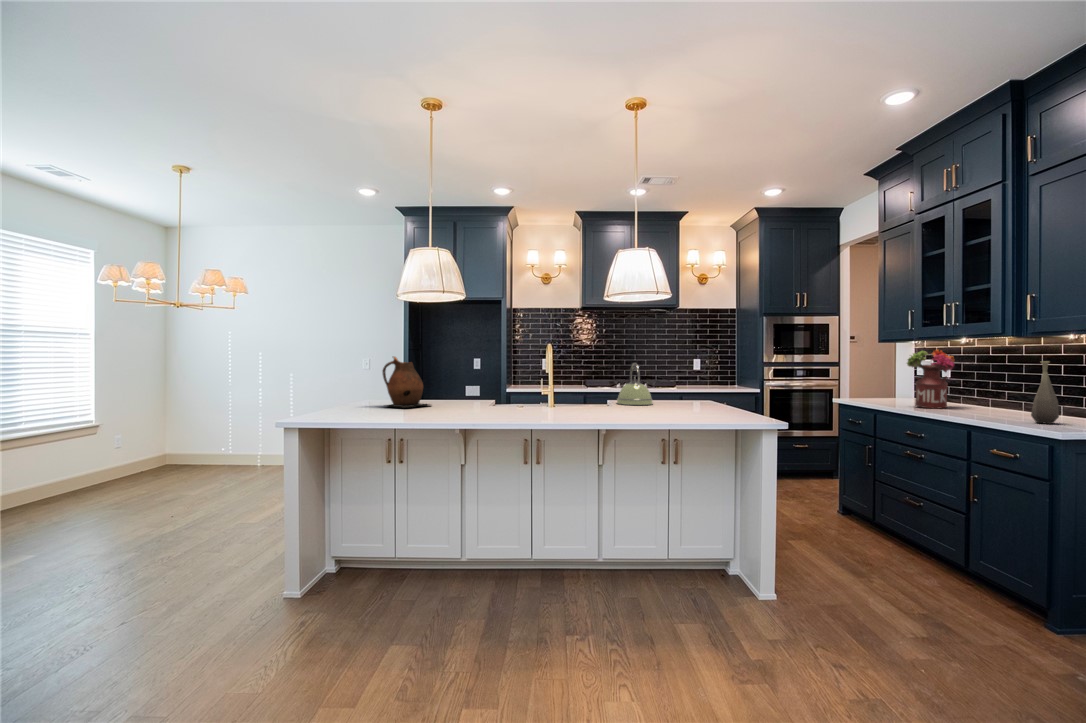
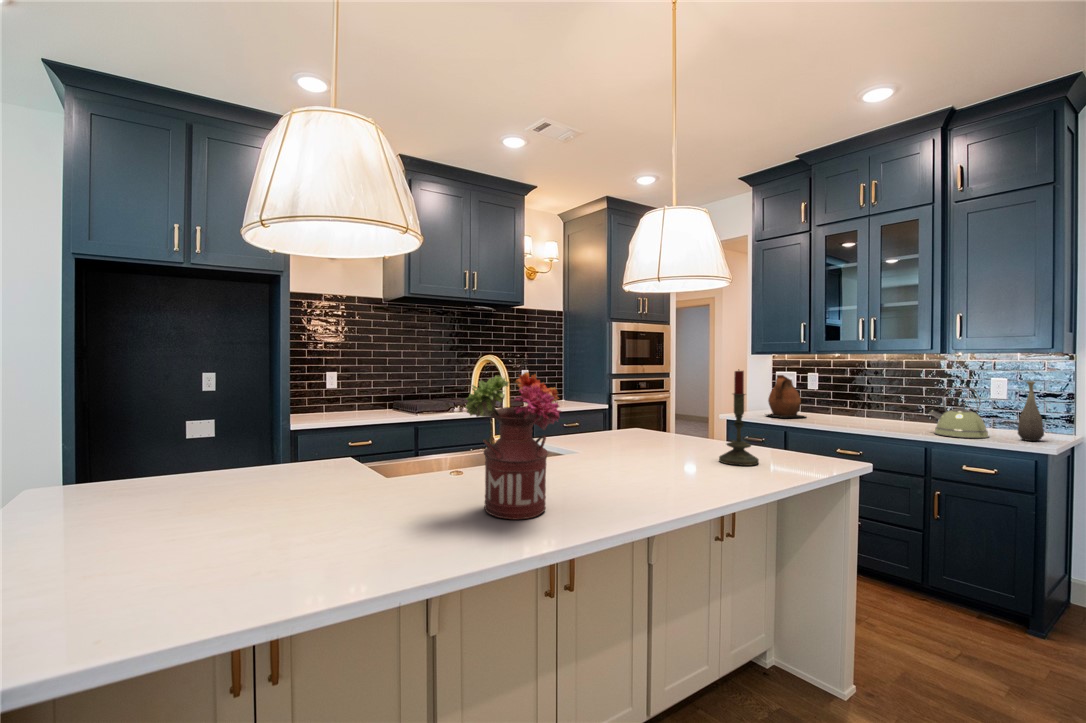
candle: none [654,346,679,409] -> present [719,369,759,466]
flower arrangement: present [907,350,954,409] -> present [465,372,562,519]
ceramic pitcher: present [383,357,430,408] -> present [767,375,806,417]
kettle: present [617,363,653,405] -> present [928,386,989,438]

